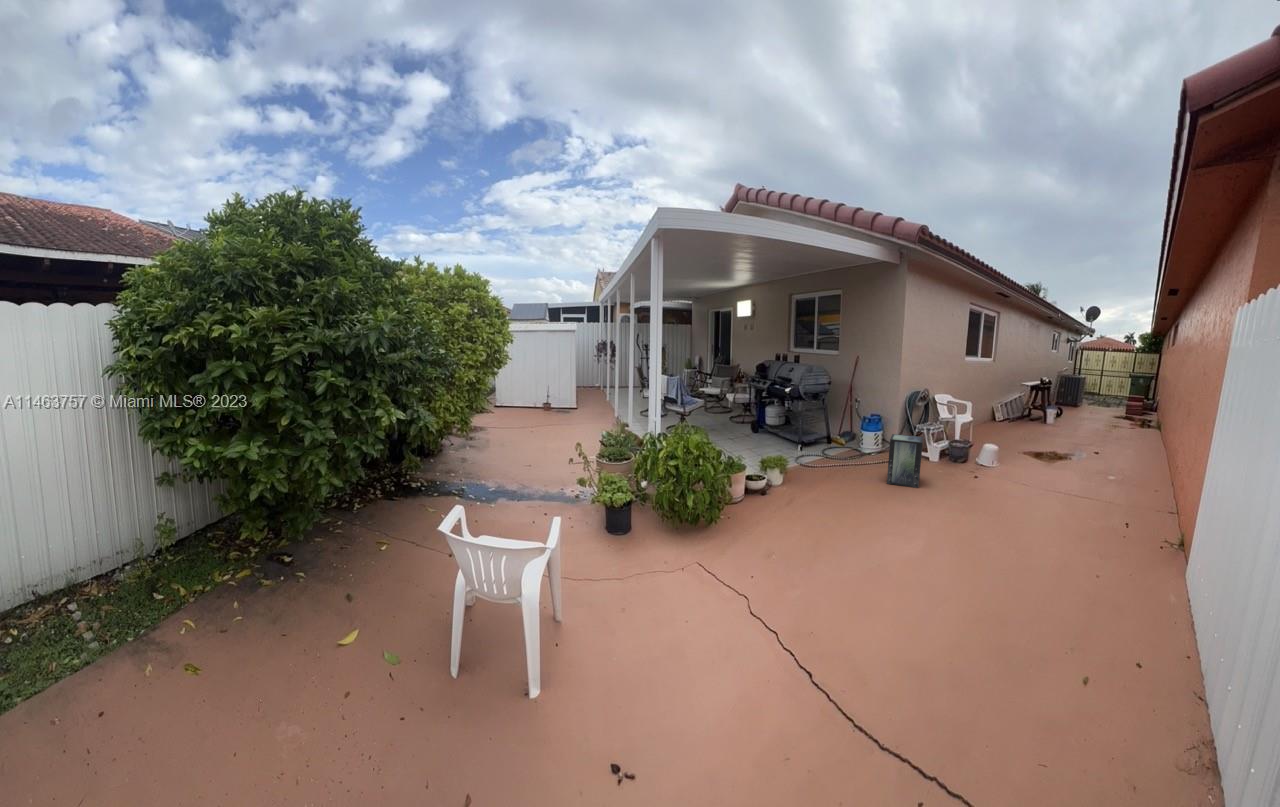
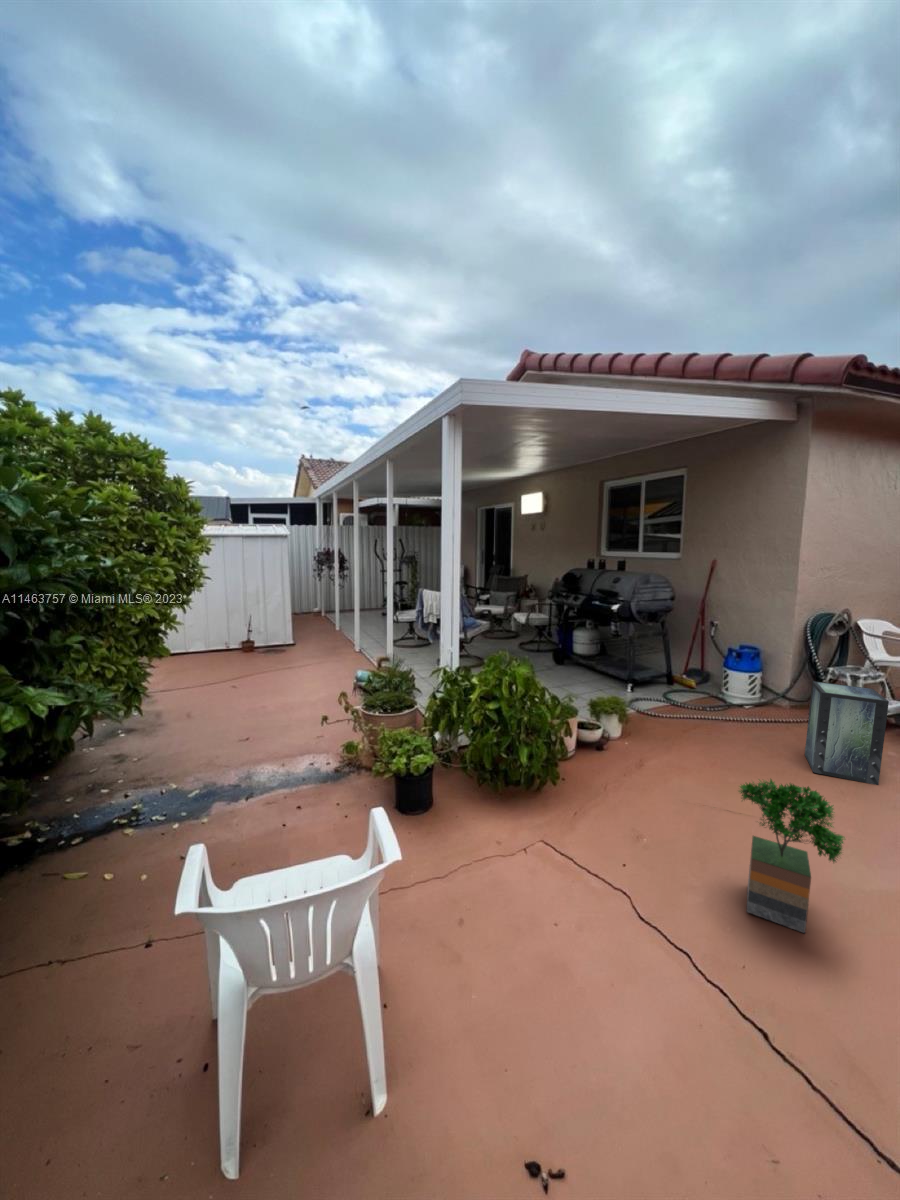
potted tree: none [817,472,856,533] -> present [739,779,845,933]

